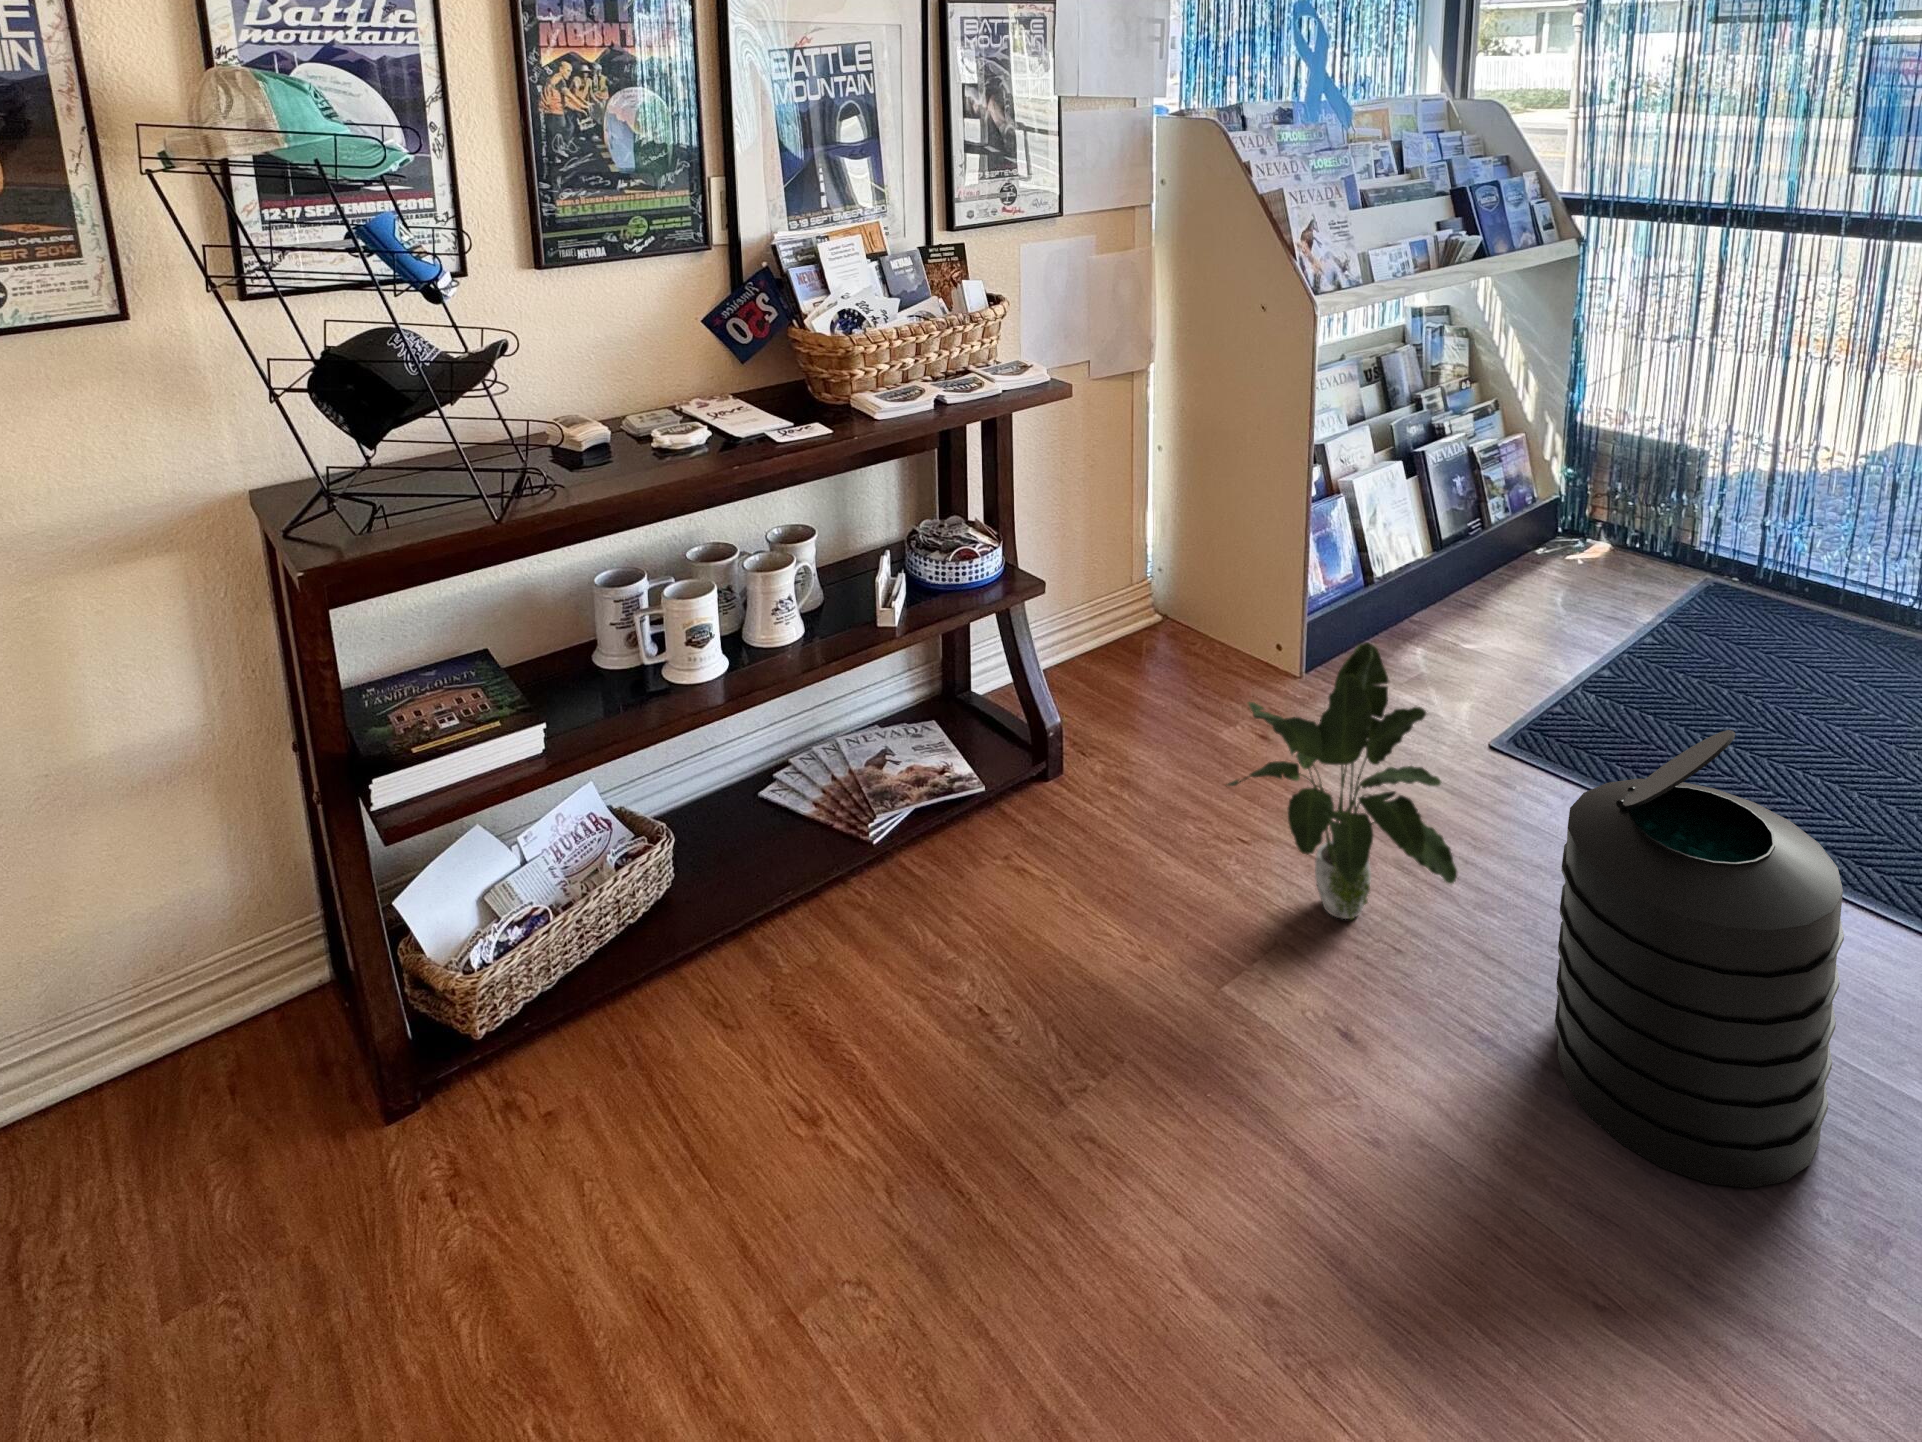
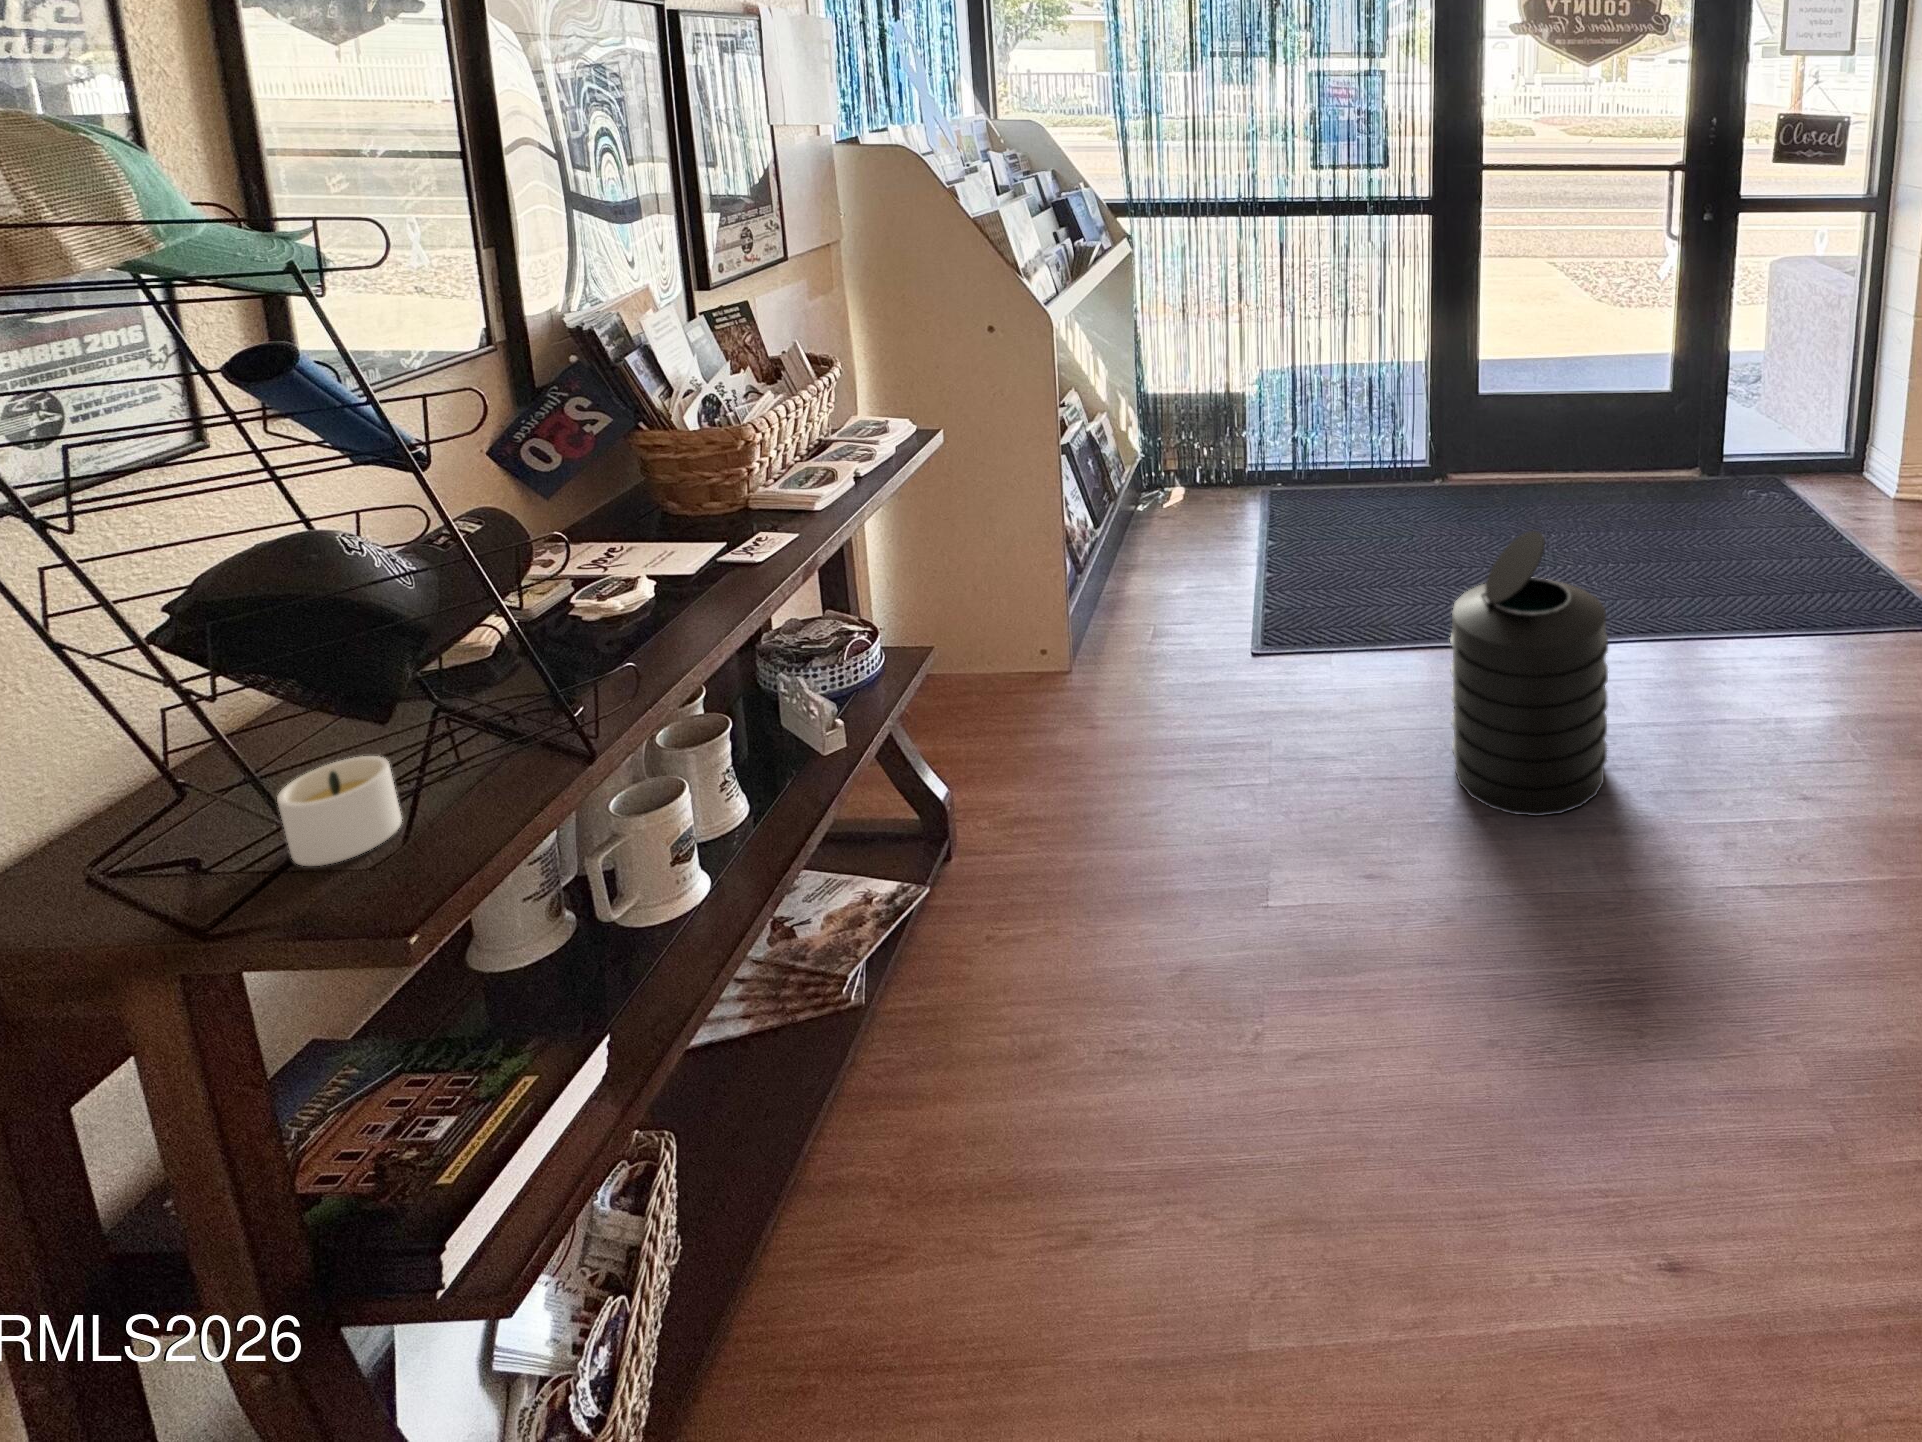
candle: none [334,468,427,523] -> present [277,756,402,866]
potted plant: present [1228,642,1457,921] -> none [1190,571,1376,805]

